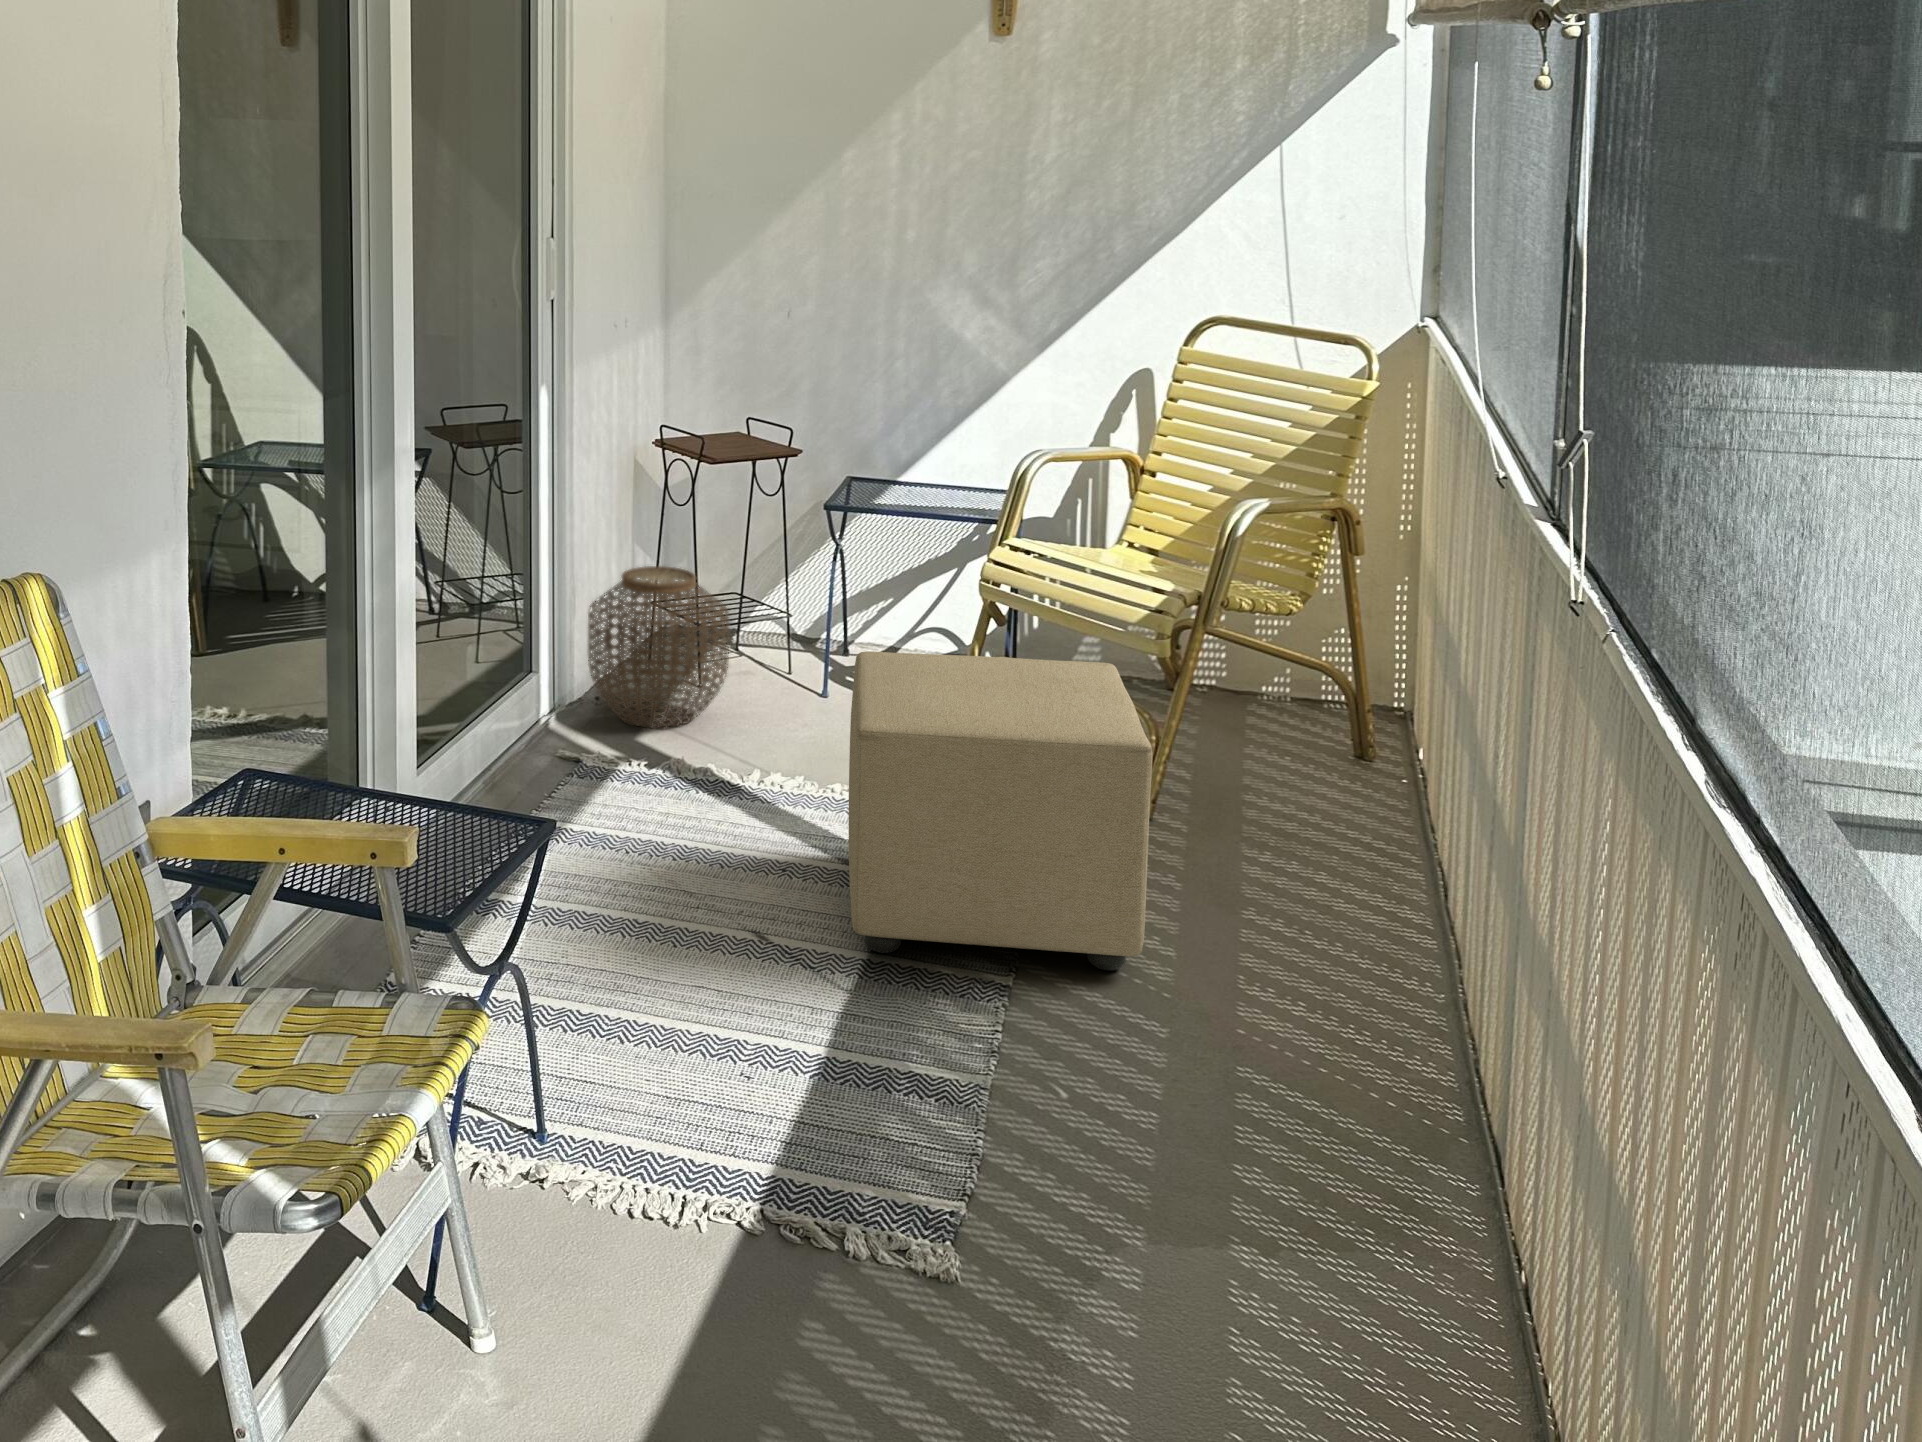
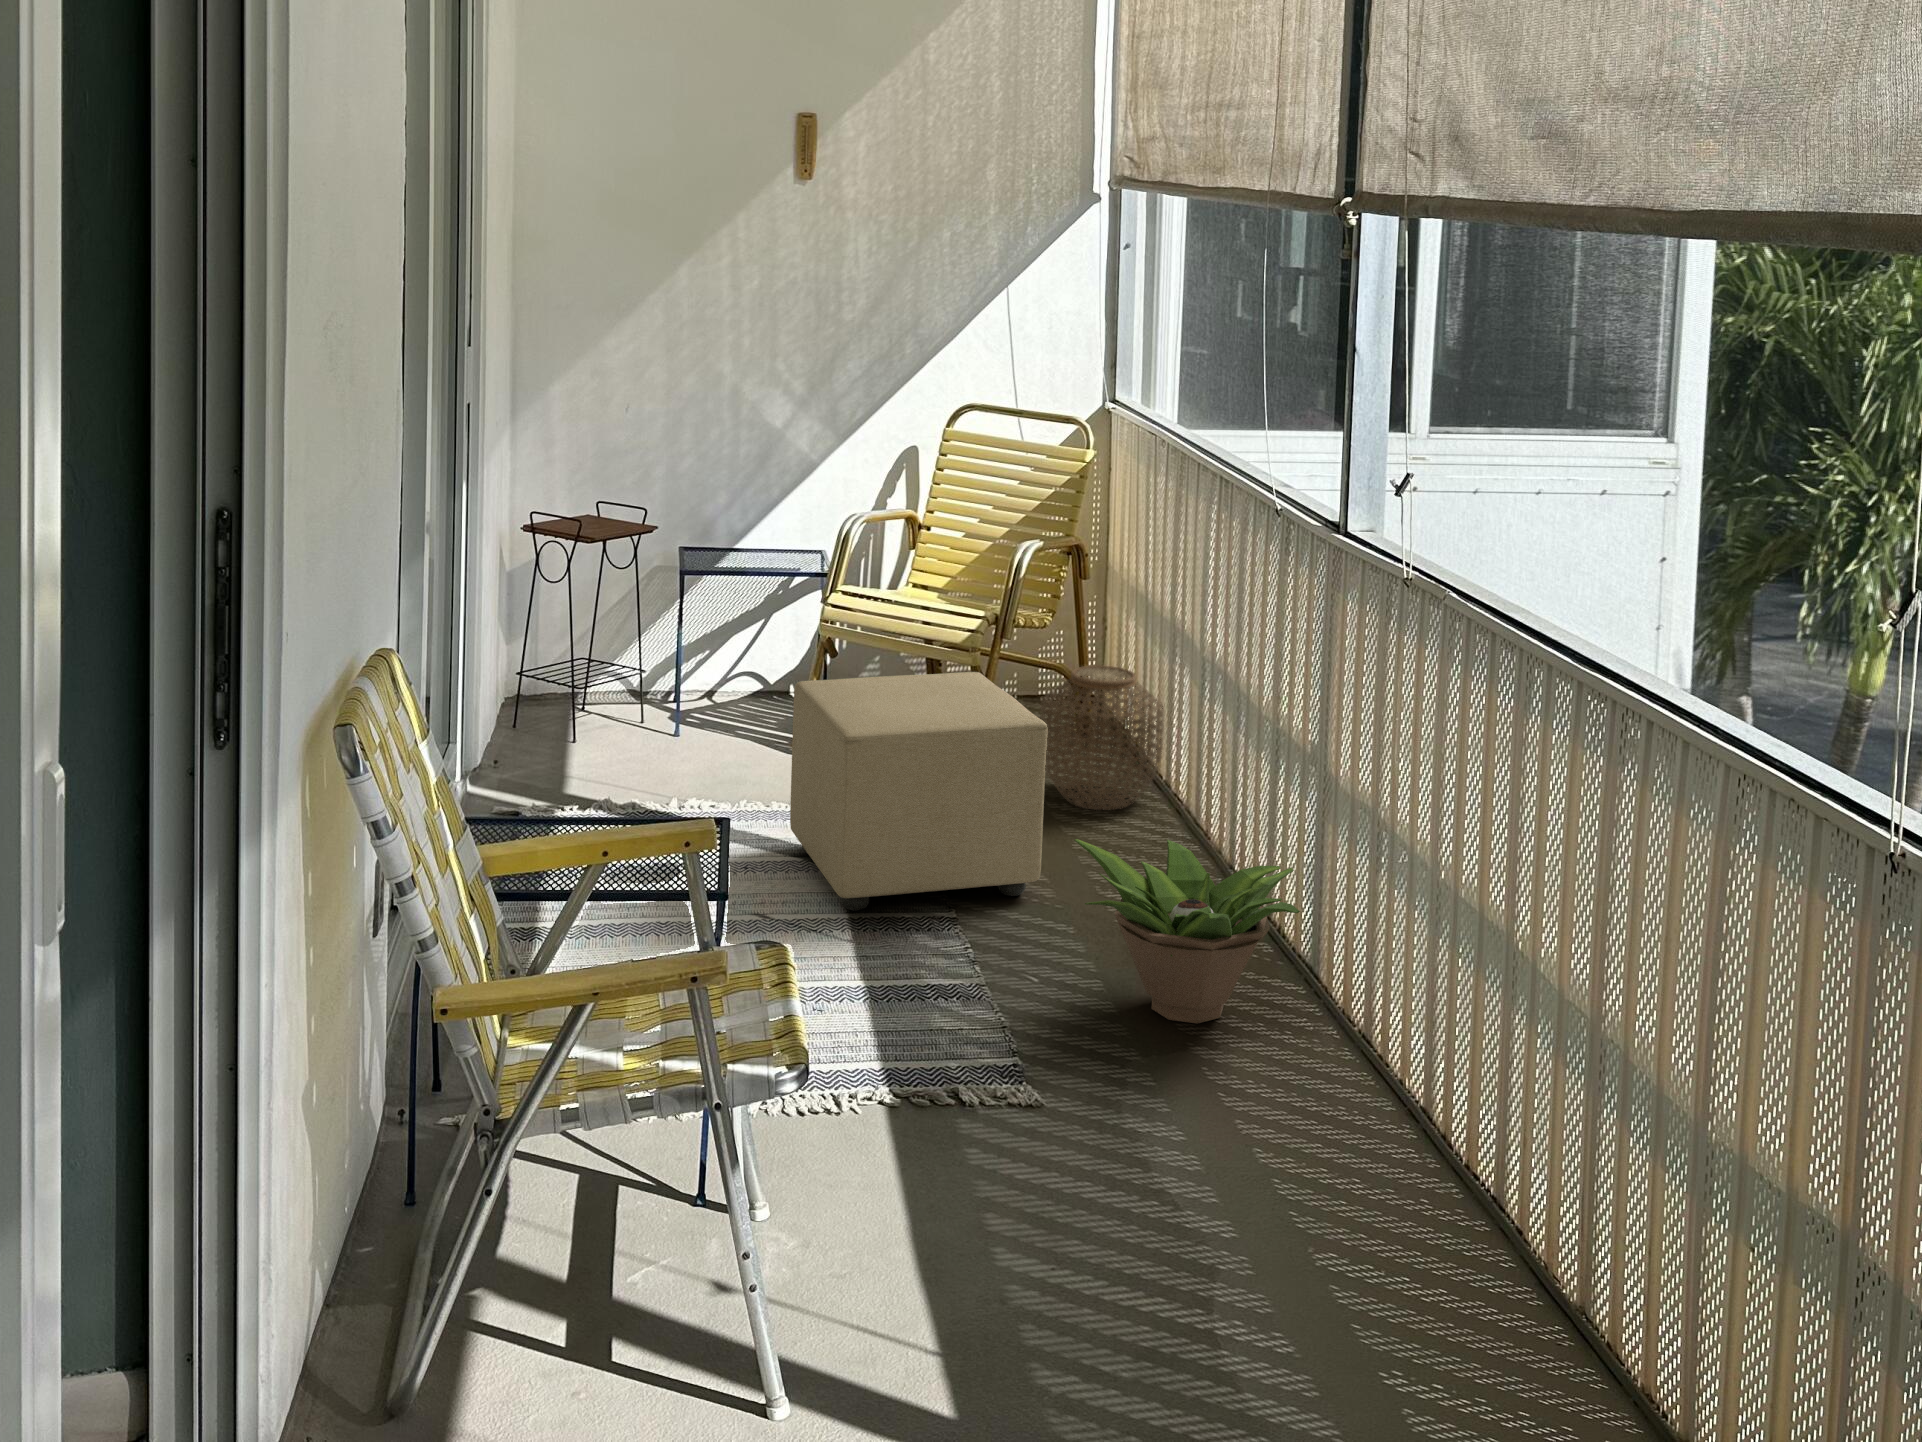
woven basket: present [588,566,729,728] -> present [1040,665,1164,810]
decorative plant: none [1084,914,1469,1213] -> present [1075,839,1300,1023]

